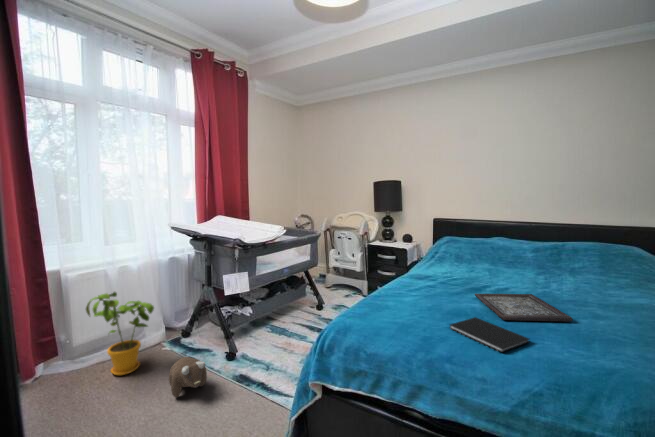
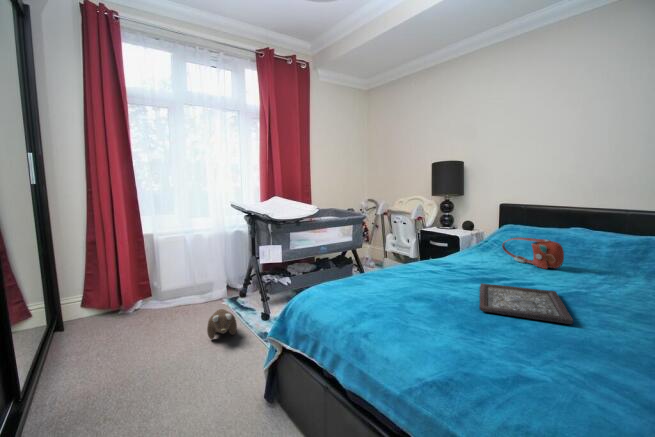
handbag: none [460,249,513,275] -> present [502,238,564,269]
house plant: present [86,292,154,375] -> none [163,252,211,317]
notebook: present [450,317,529,352] -> none [409,304,485,338]

